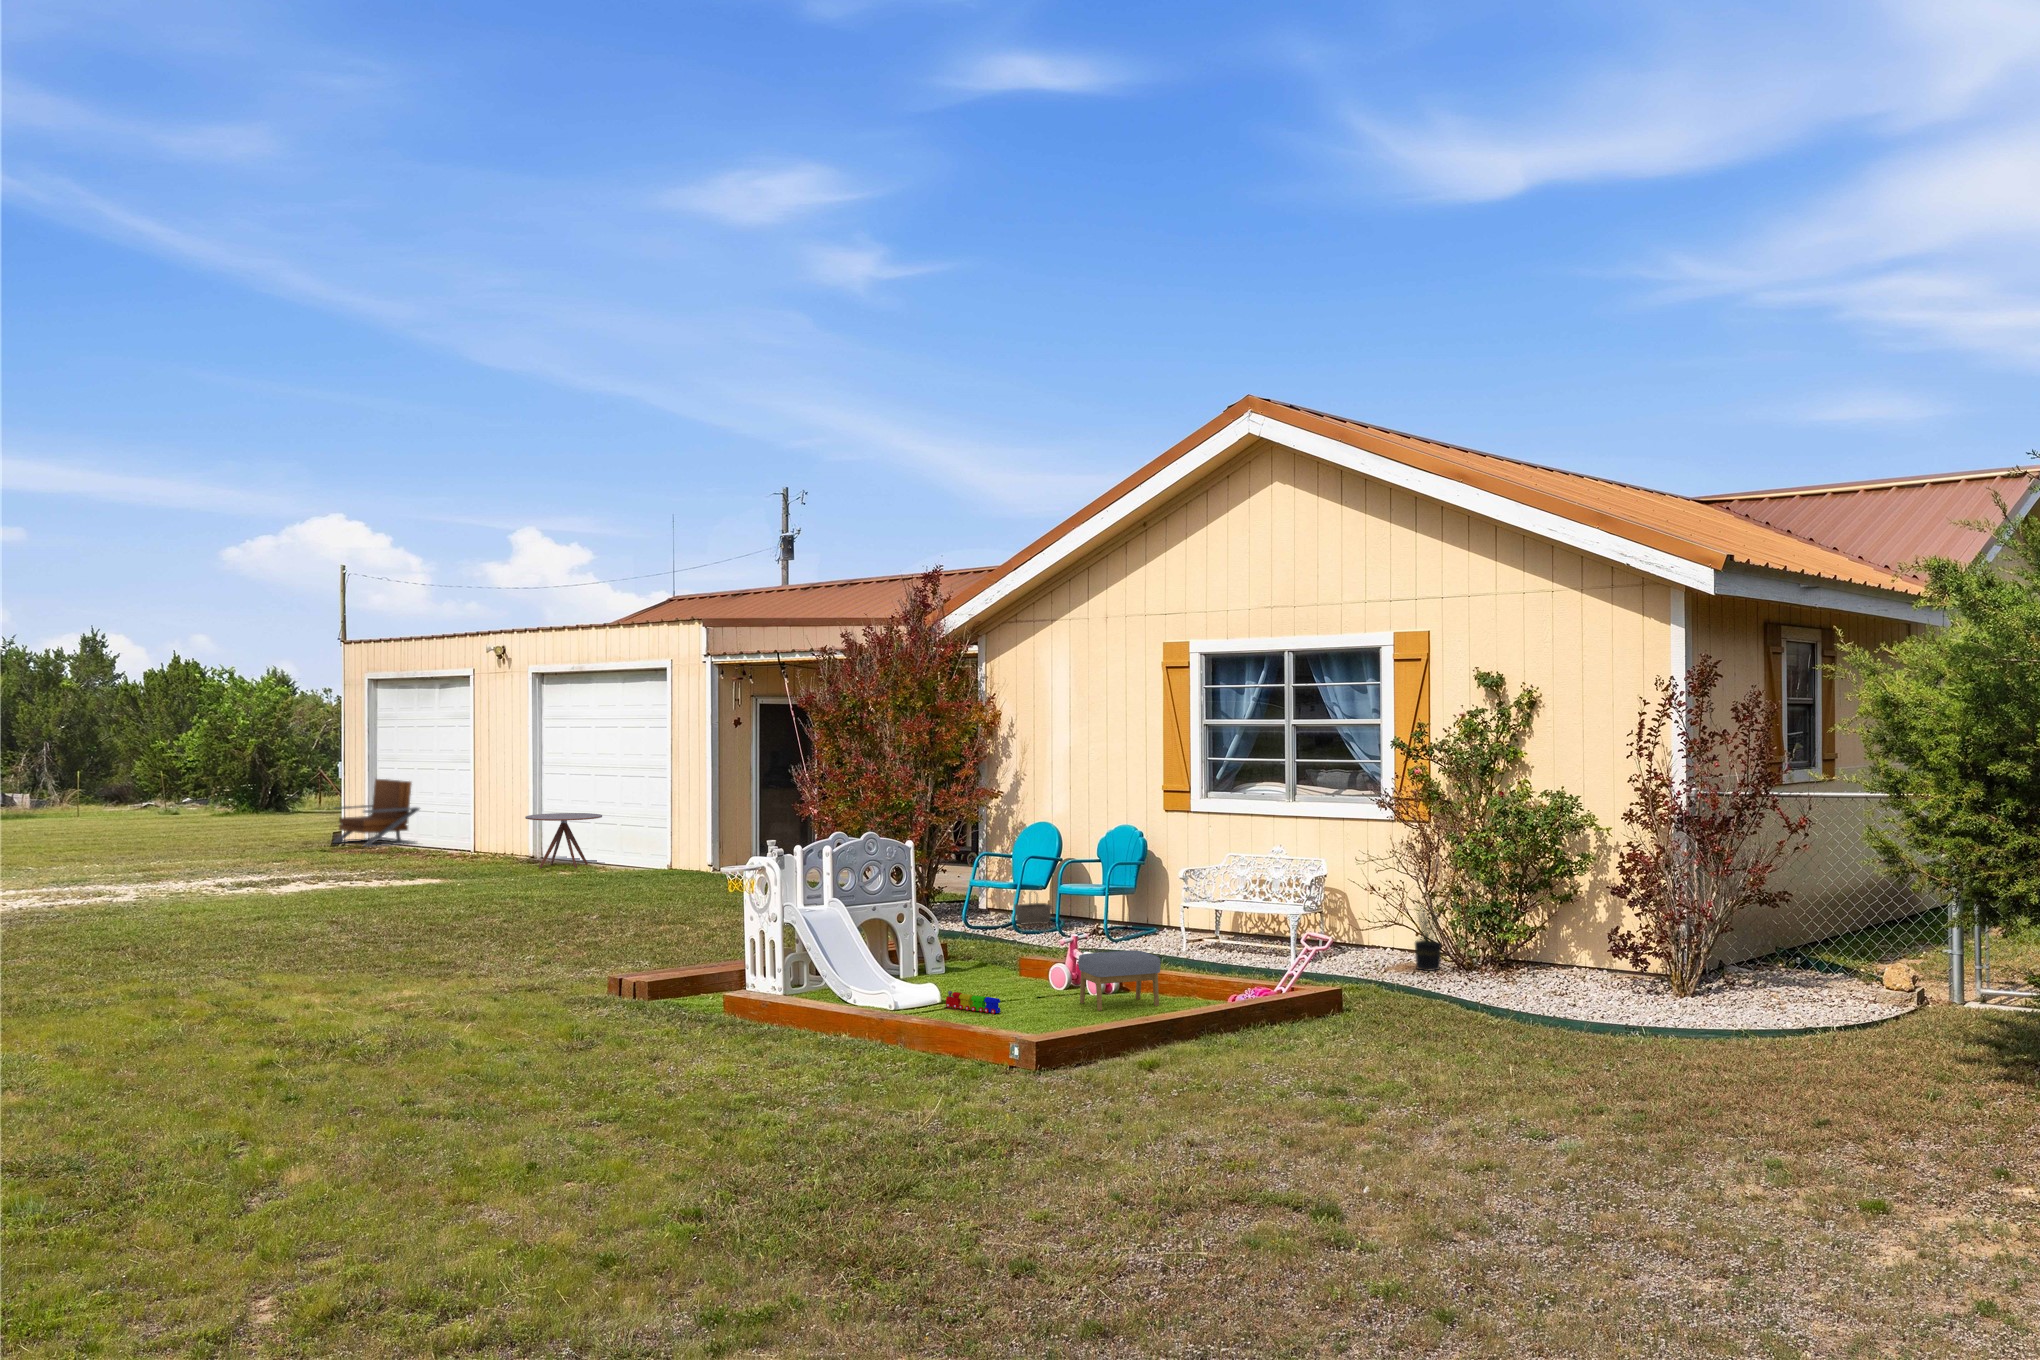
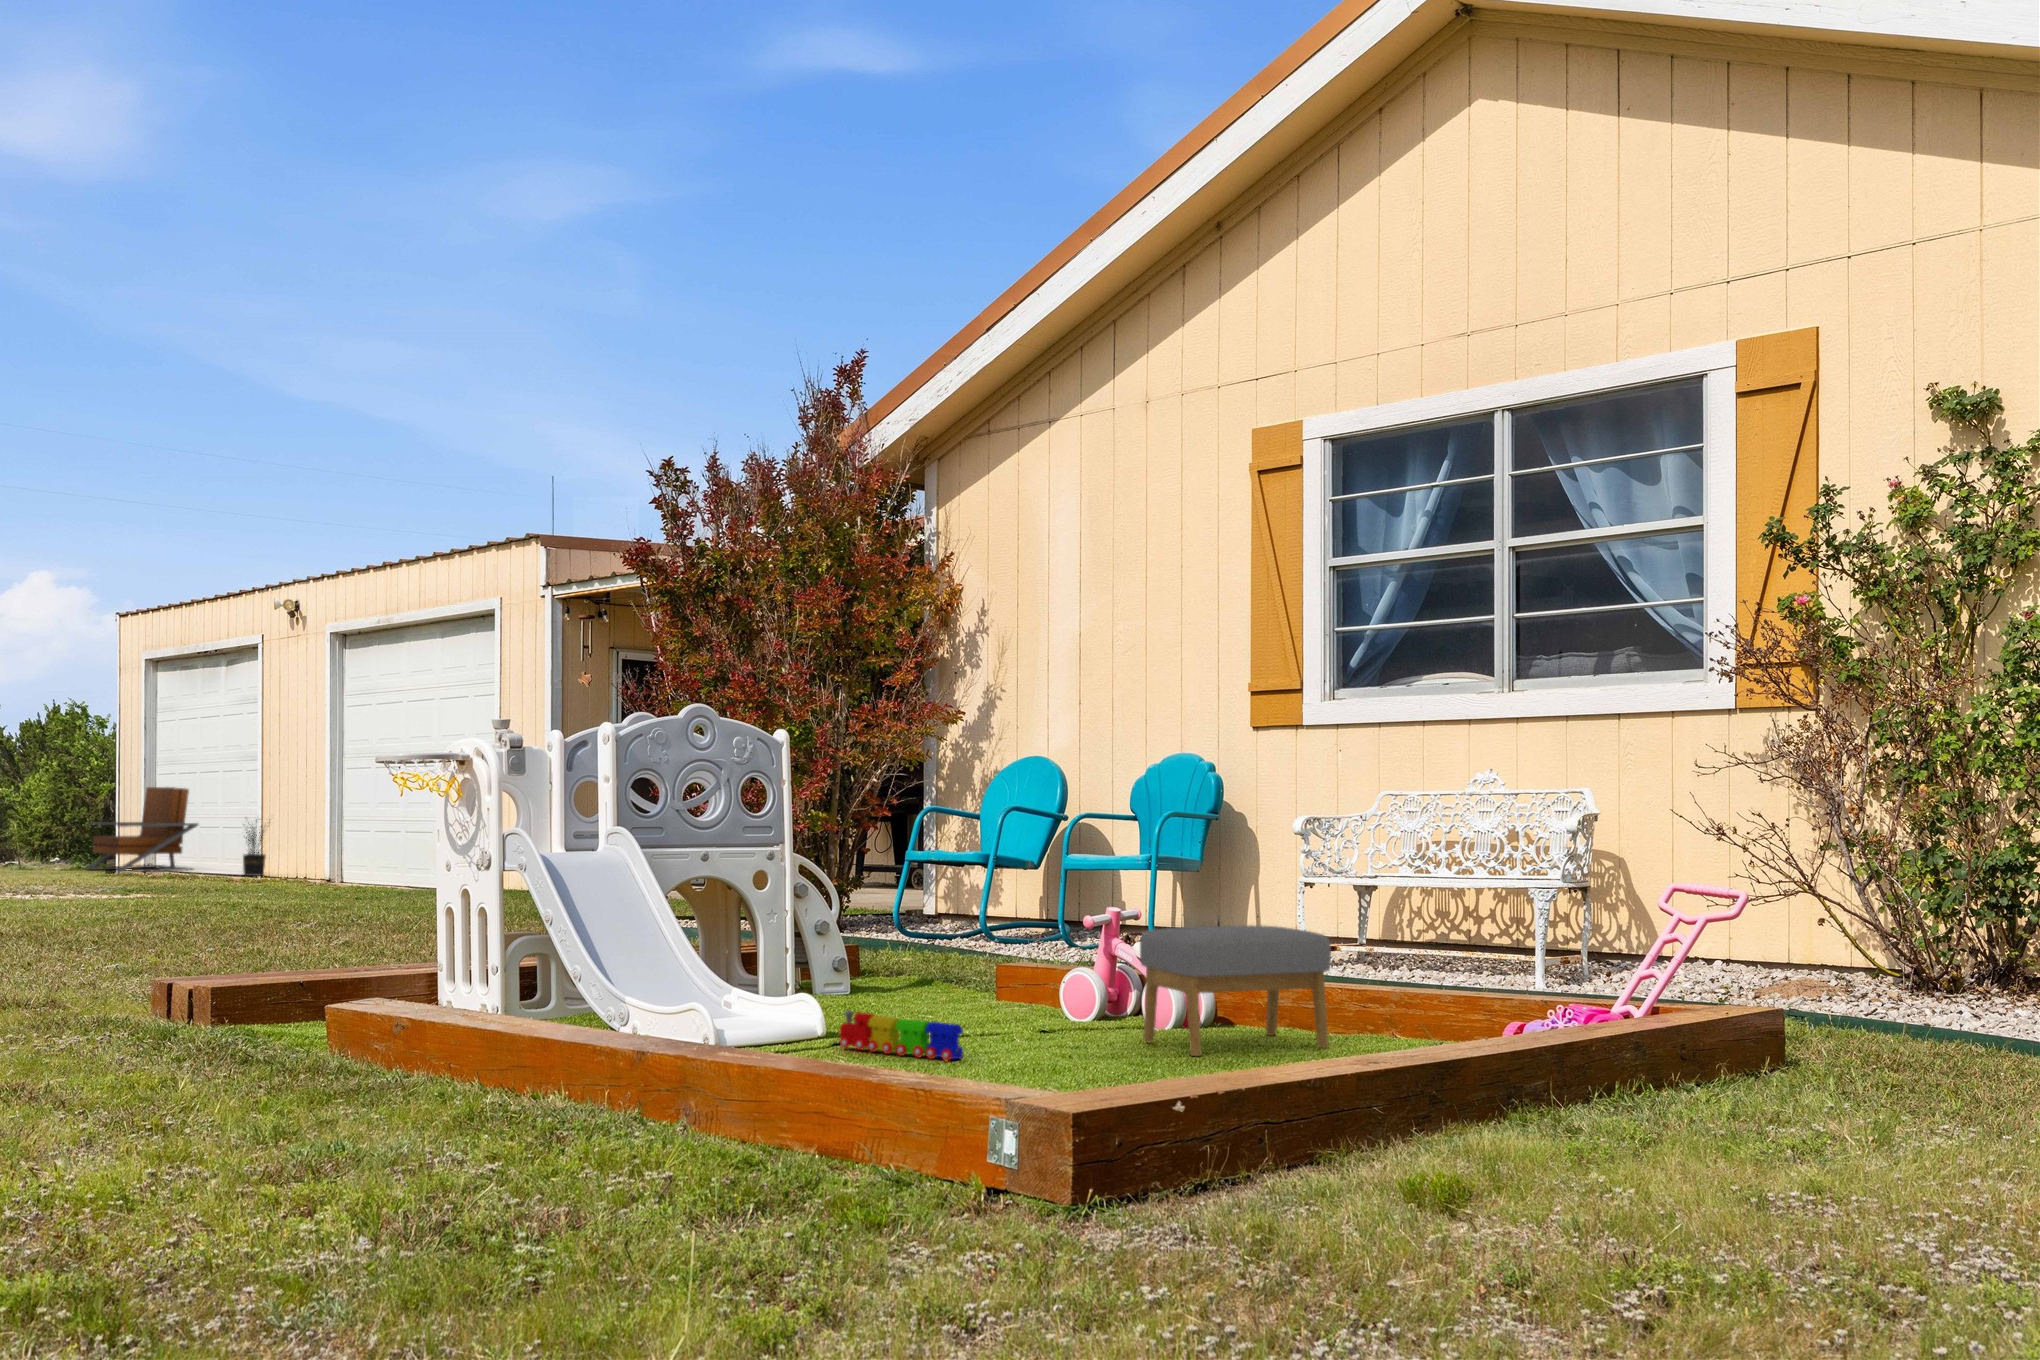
round table: present [525,813,602,868] -> none [294,813,404,887]
basket: present [1014,895,1052,925] -> none [986,881,1051,937]
potted plant: present [1415,896,1442,971] -> present [243,818,266,876]

